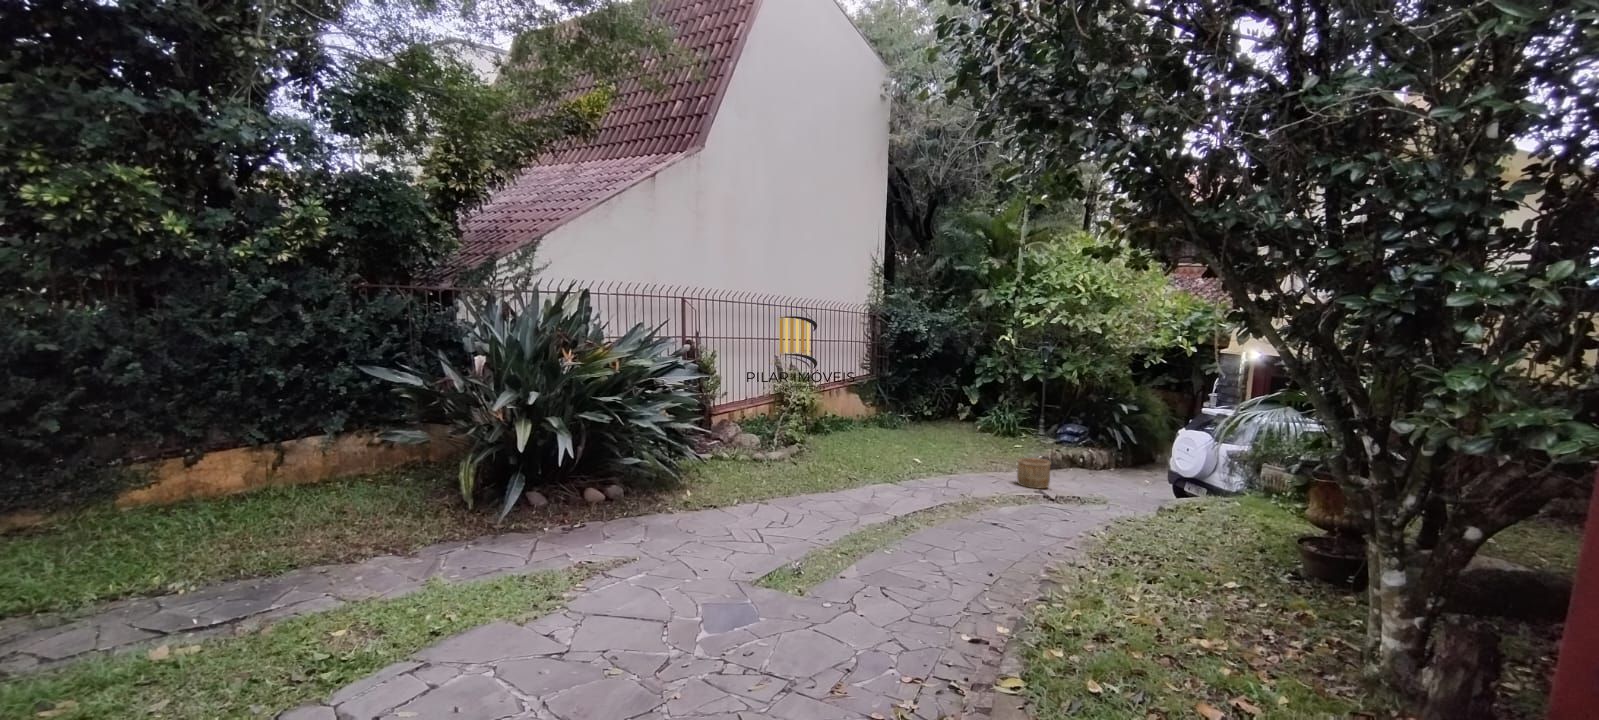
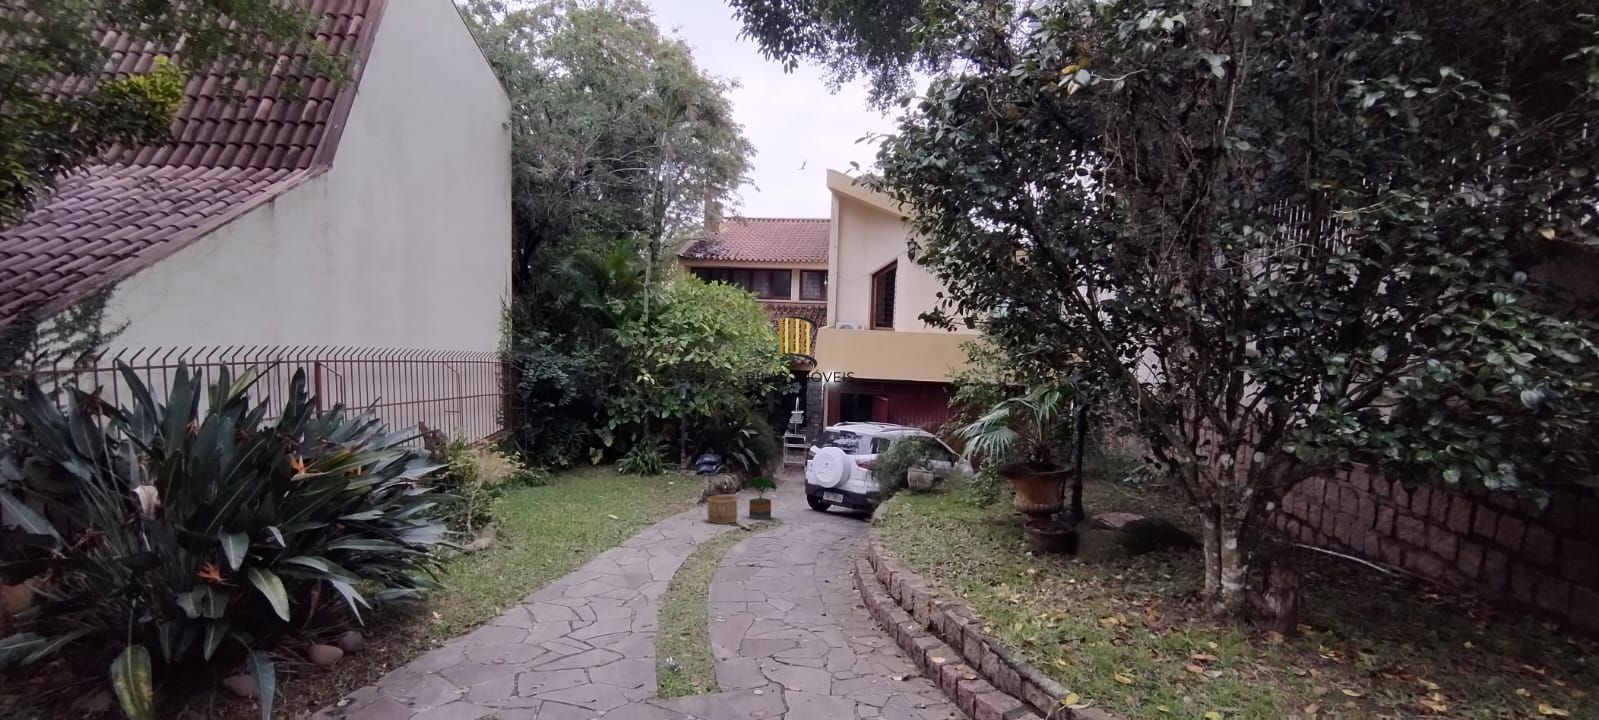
potted tree: none [1069,445,1107,493] -> present [747,477,777,520]

